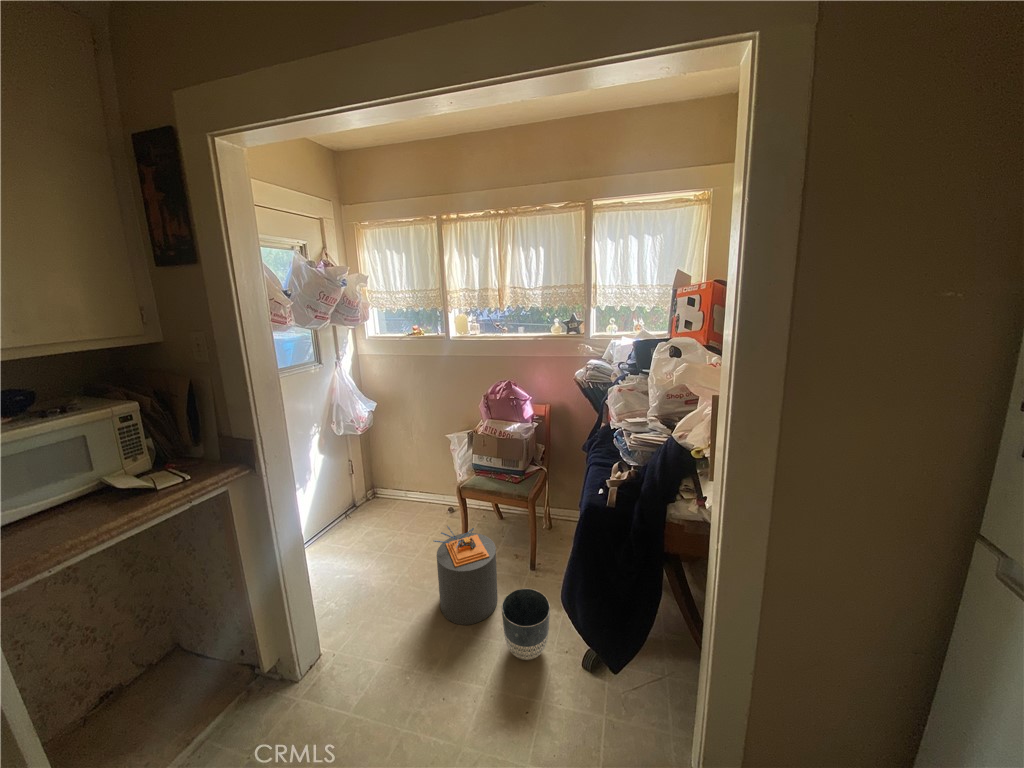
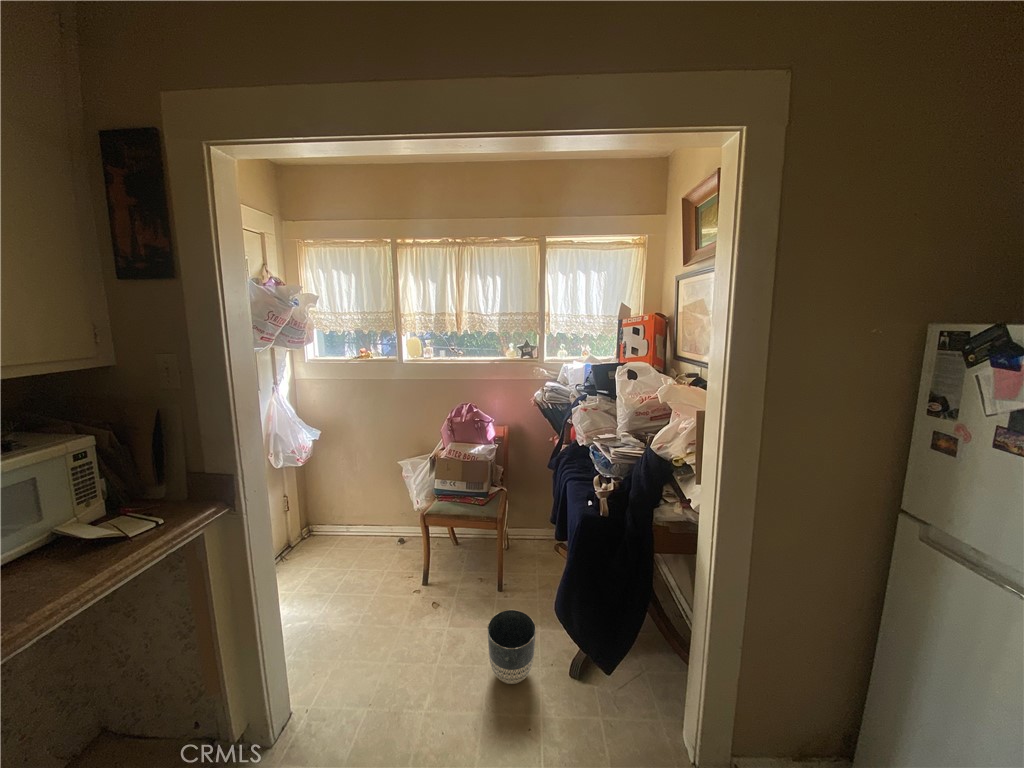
trash can: present [434,526,498,625] -> none [403,553,472,660]

